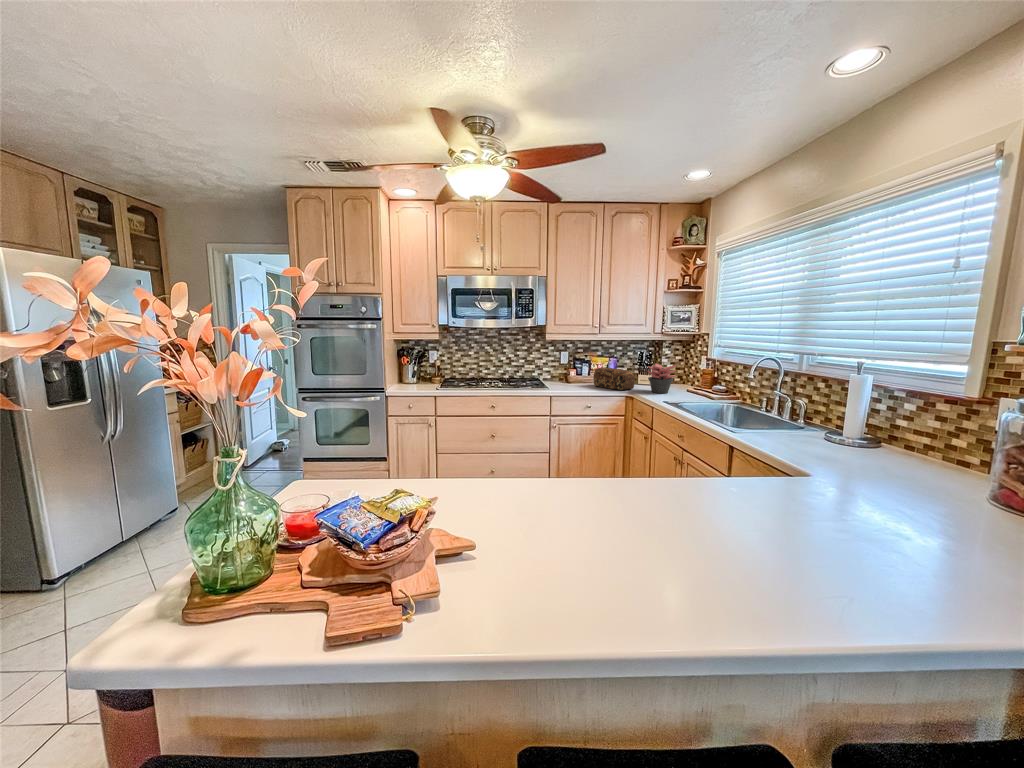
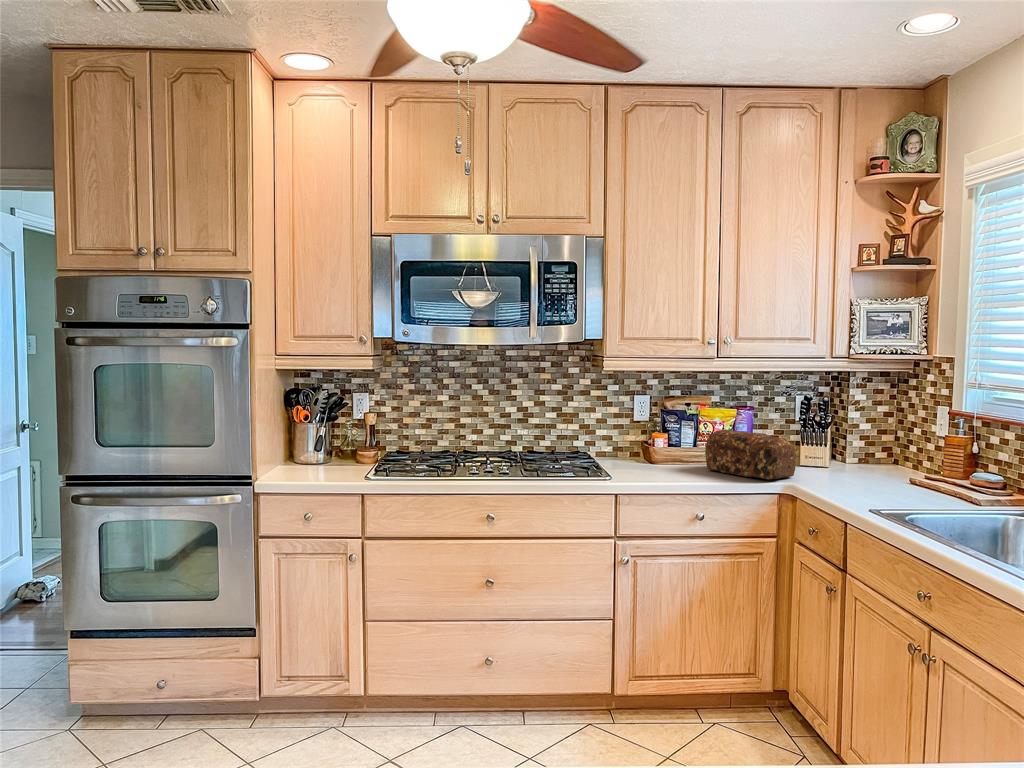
succulent plant: present [647,364,676,393] -> none [823,422,889,488]

